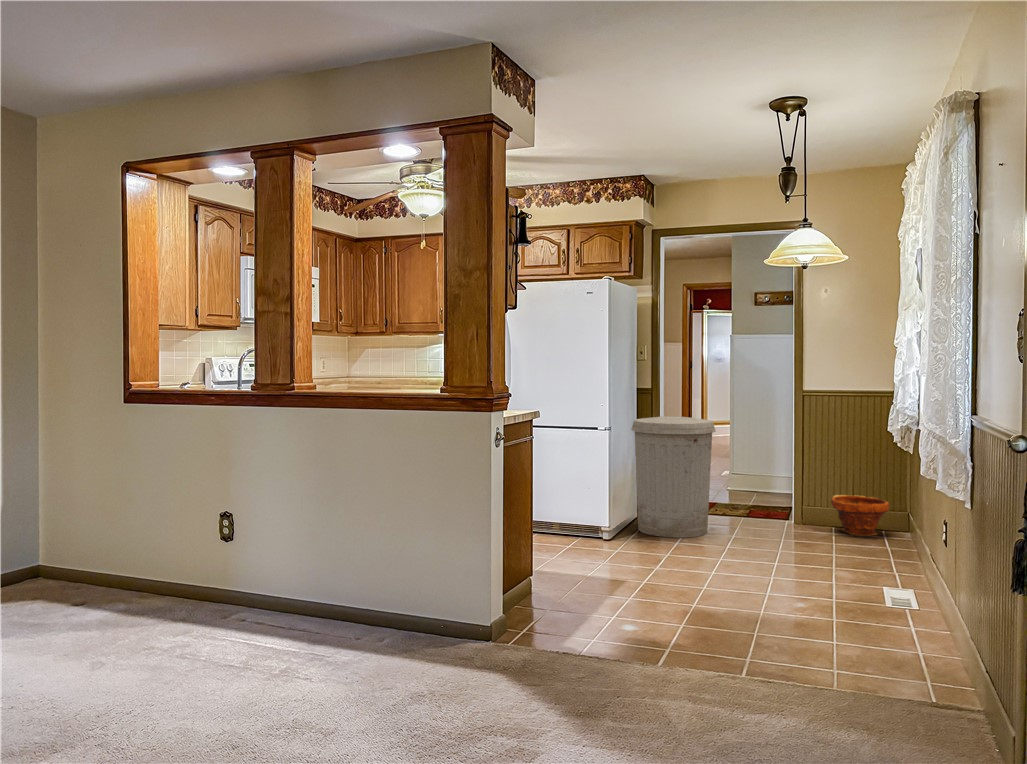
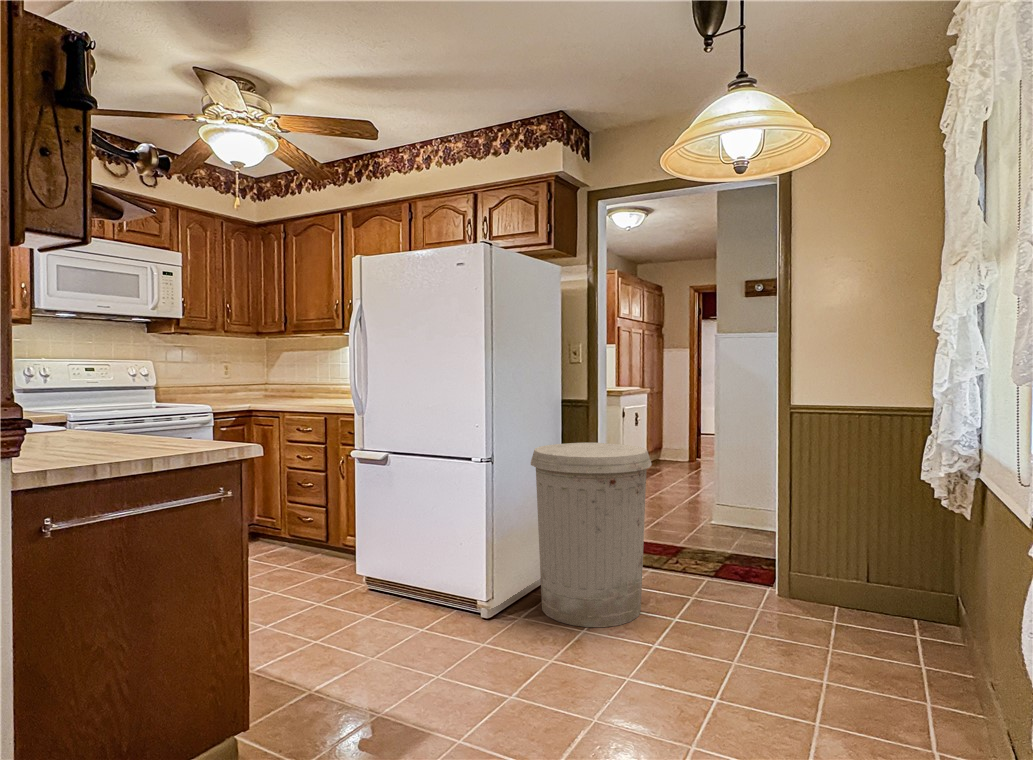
planter: present [831,495,889,536] -> none [831,563,926,637]

